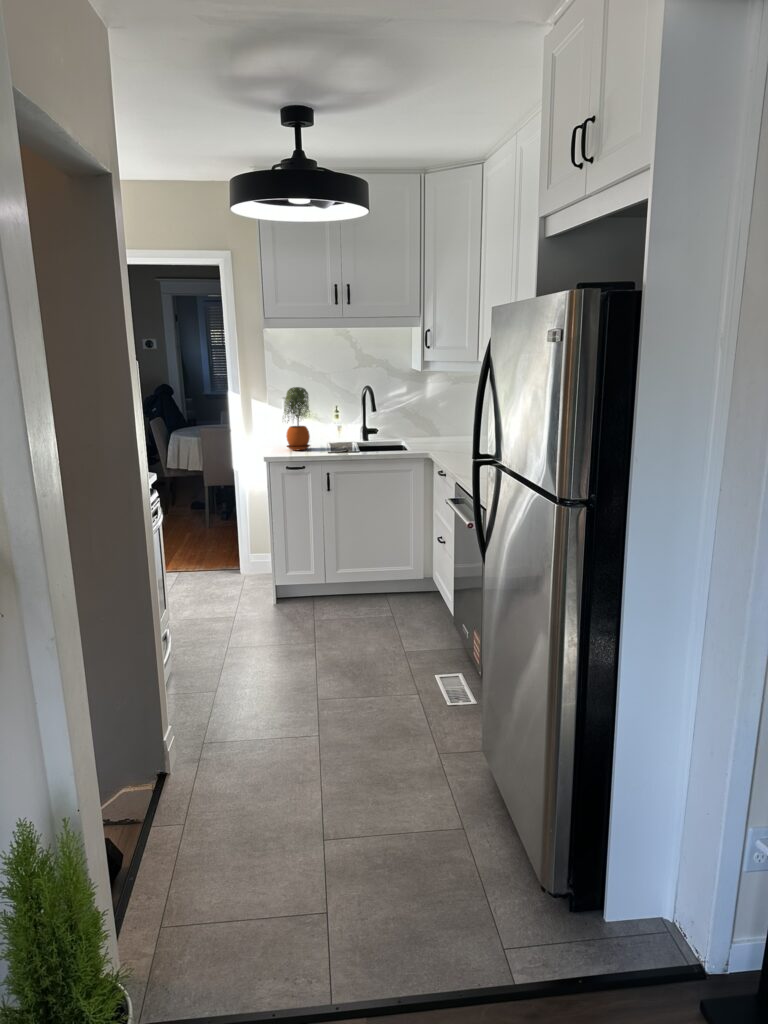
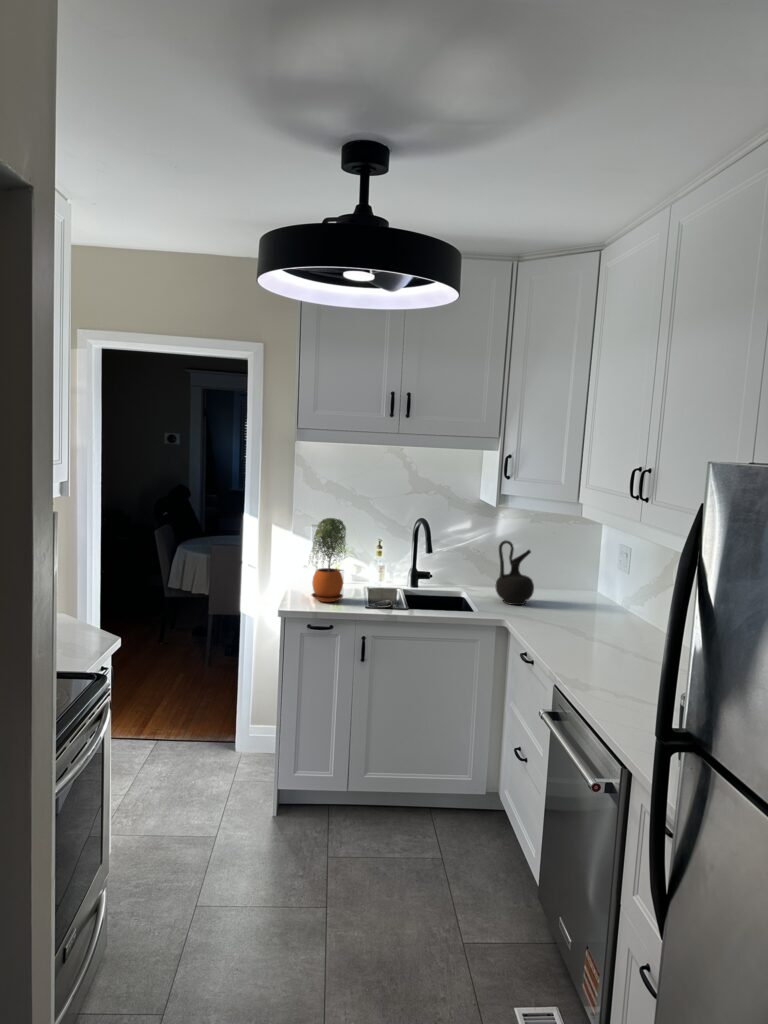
ceramic jug: none [425,396,454,444] -> present [496,540,534,605]

